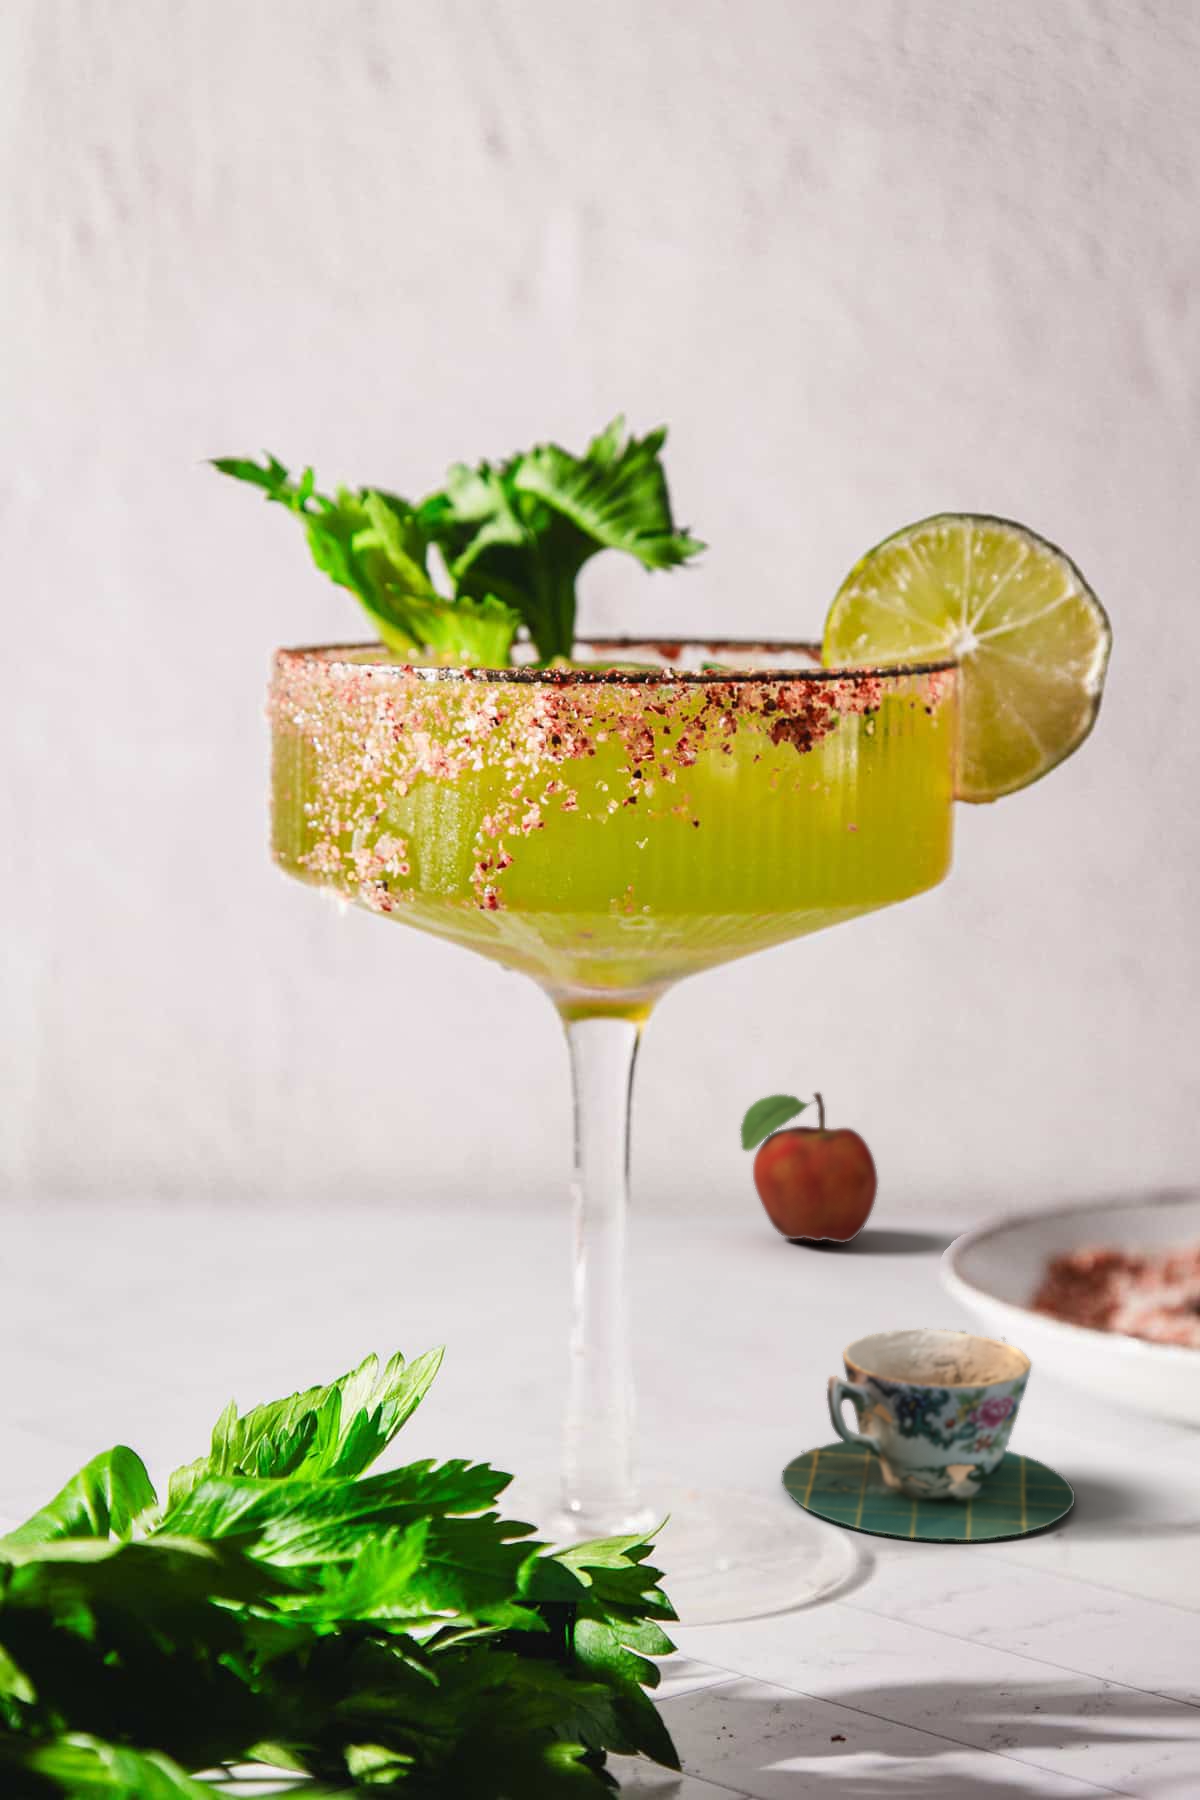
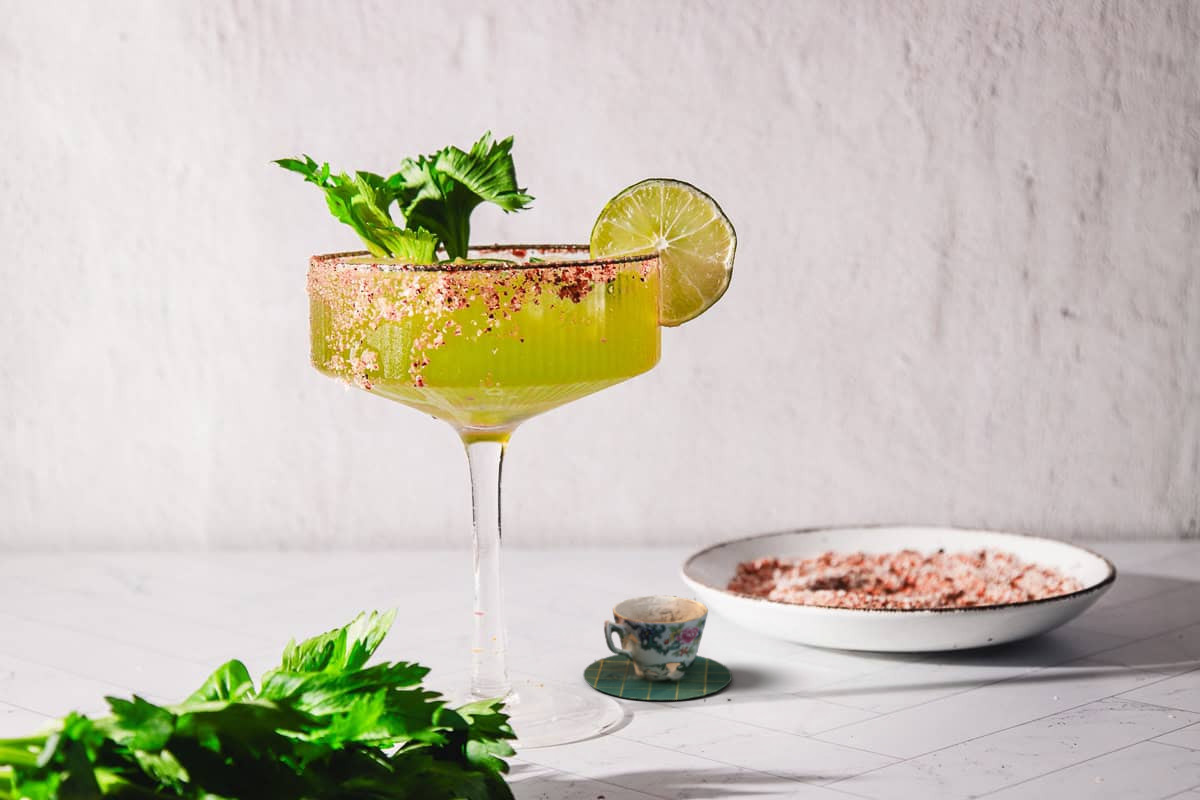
fruit: present [741,1093,878,1243] -> none [570,479,643,557]

